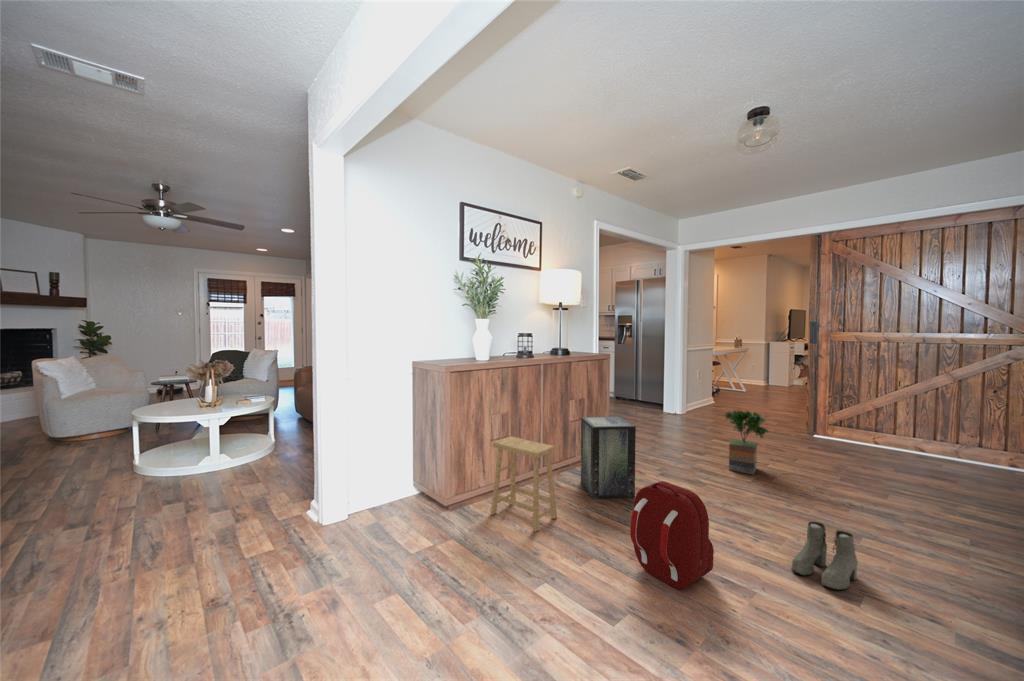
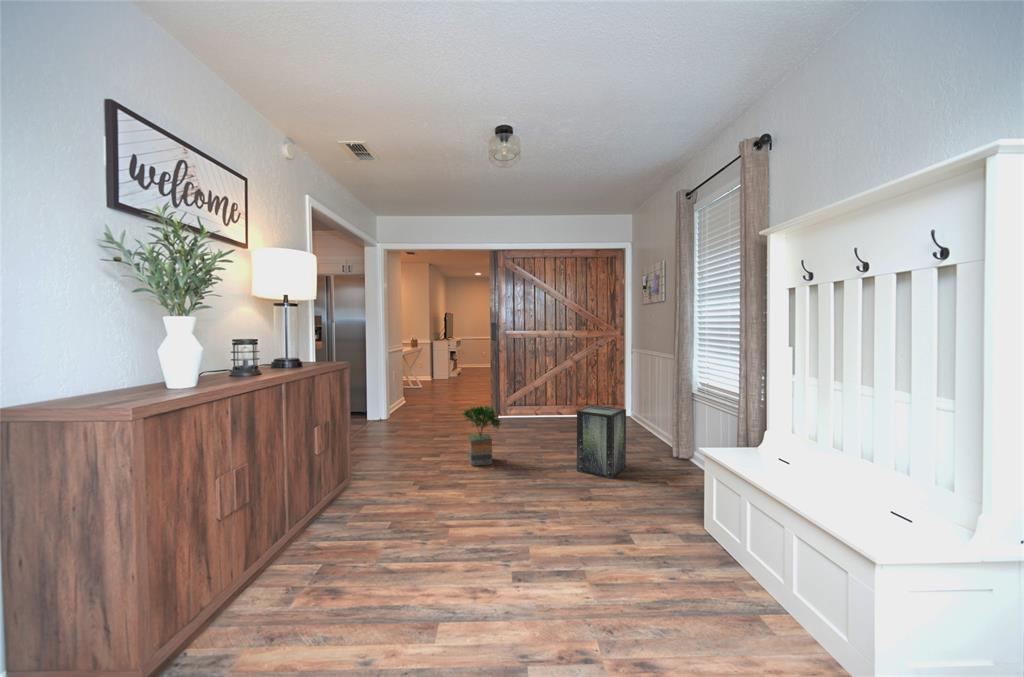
storage box: present [581,416,636,499] -> present [577,405,626,479]
footstool: present [491,436,557,532] -> none [244,496,354,643]
backpack: present [630,481,714,589] -> none [480,497,554,606]
boots: present [792,522,858,590] -> none [581,490,618,540]

